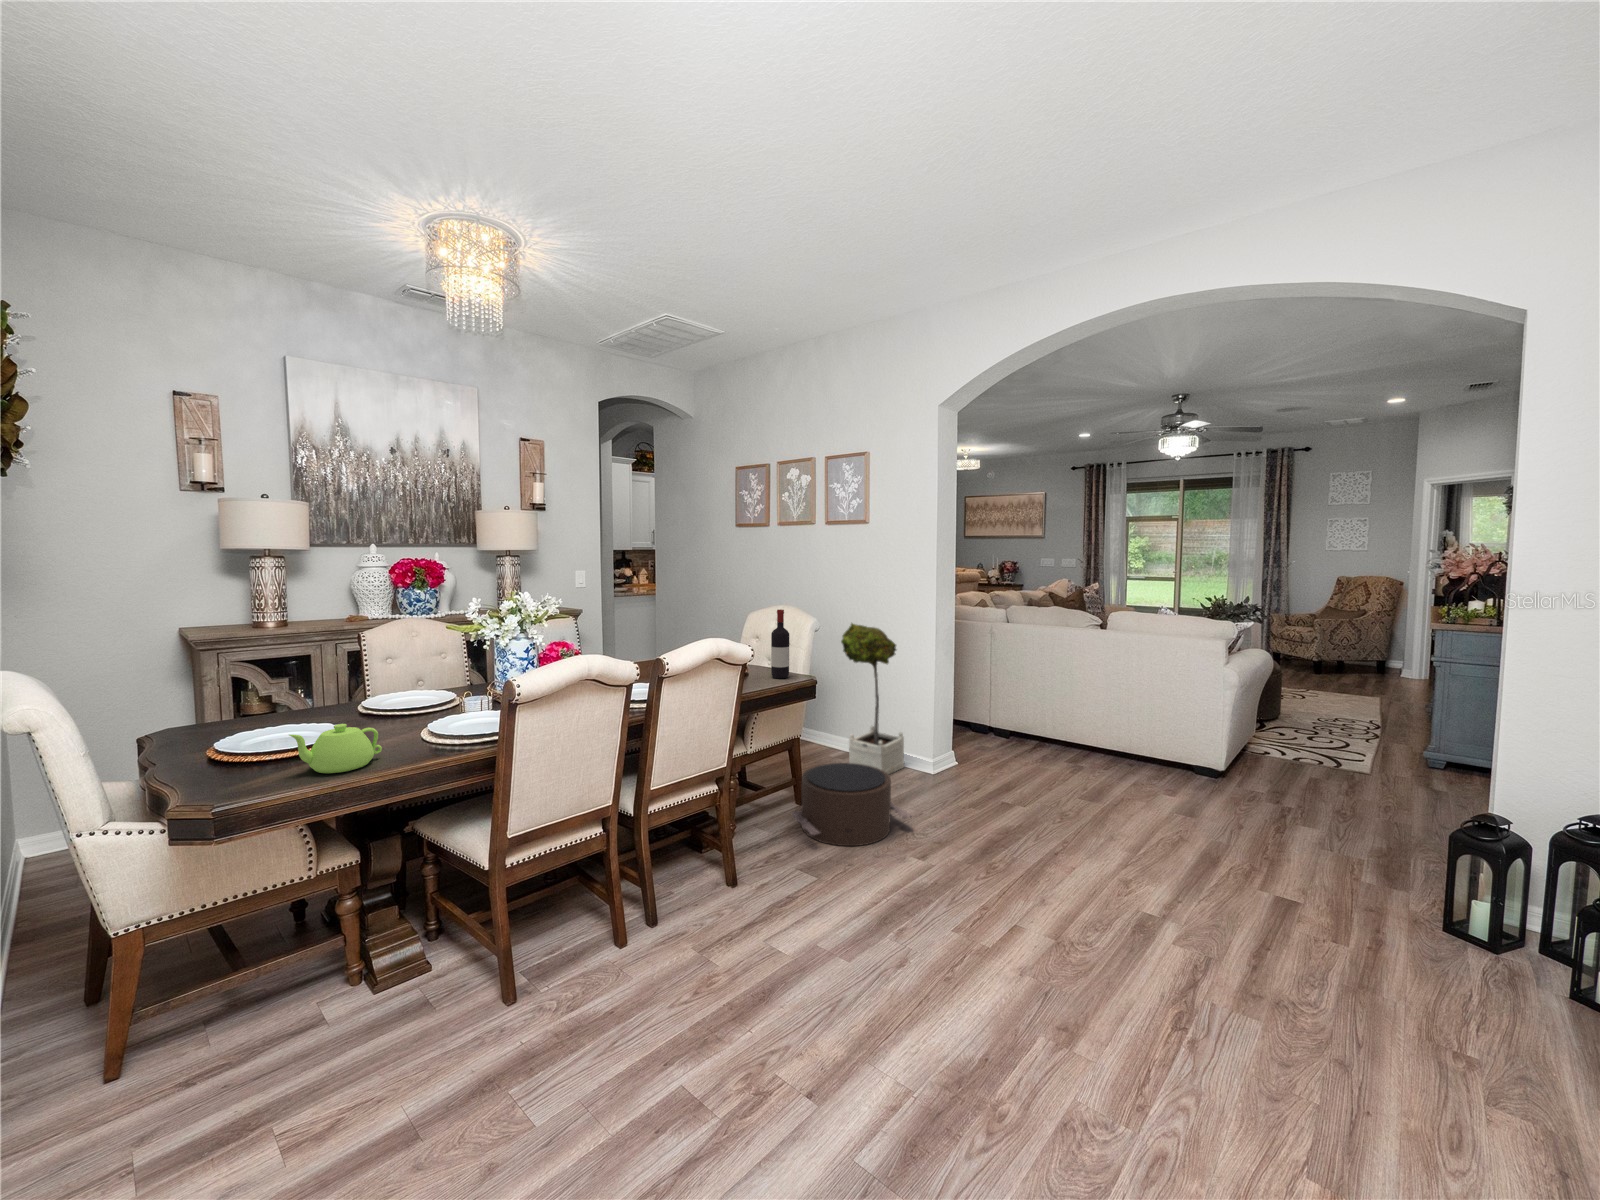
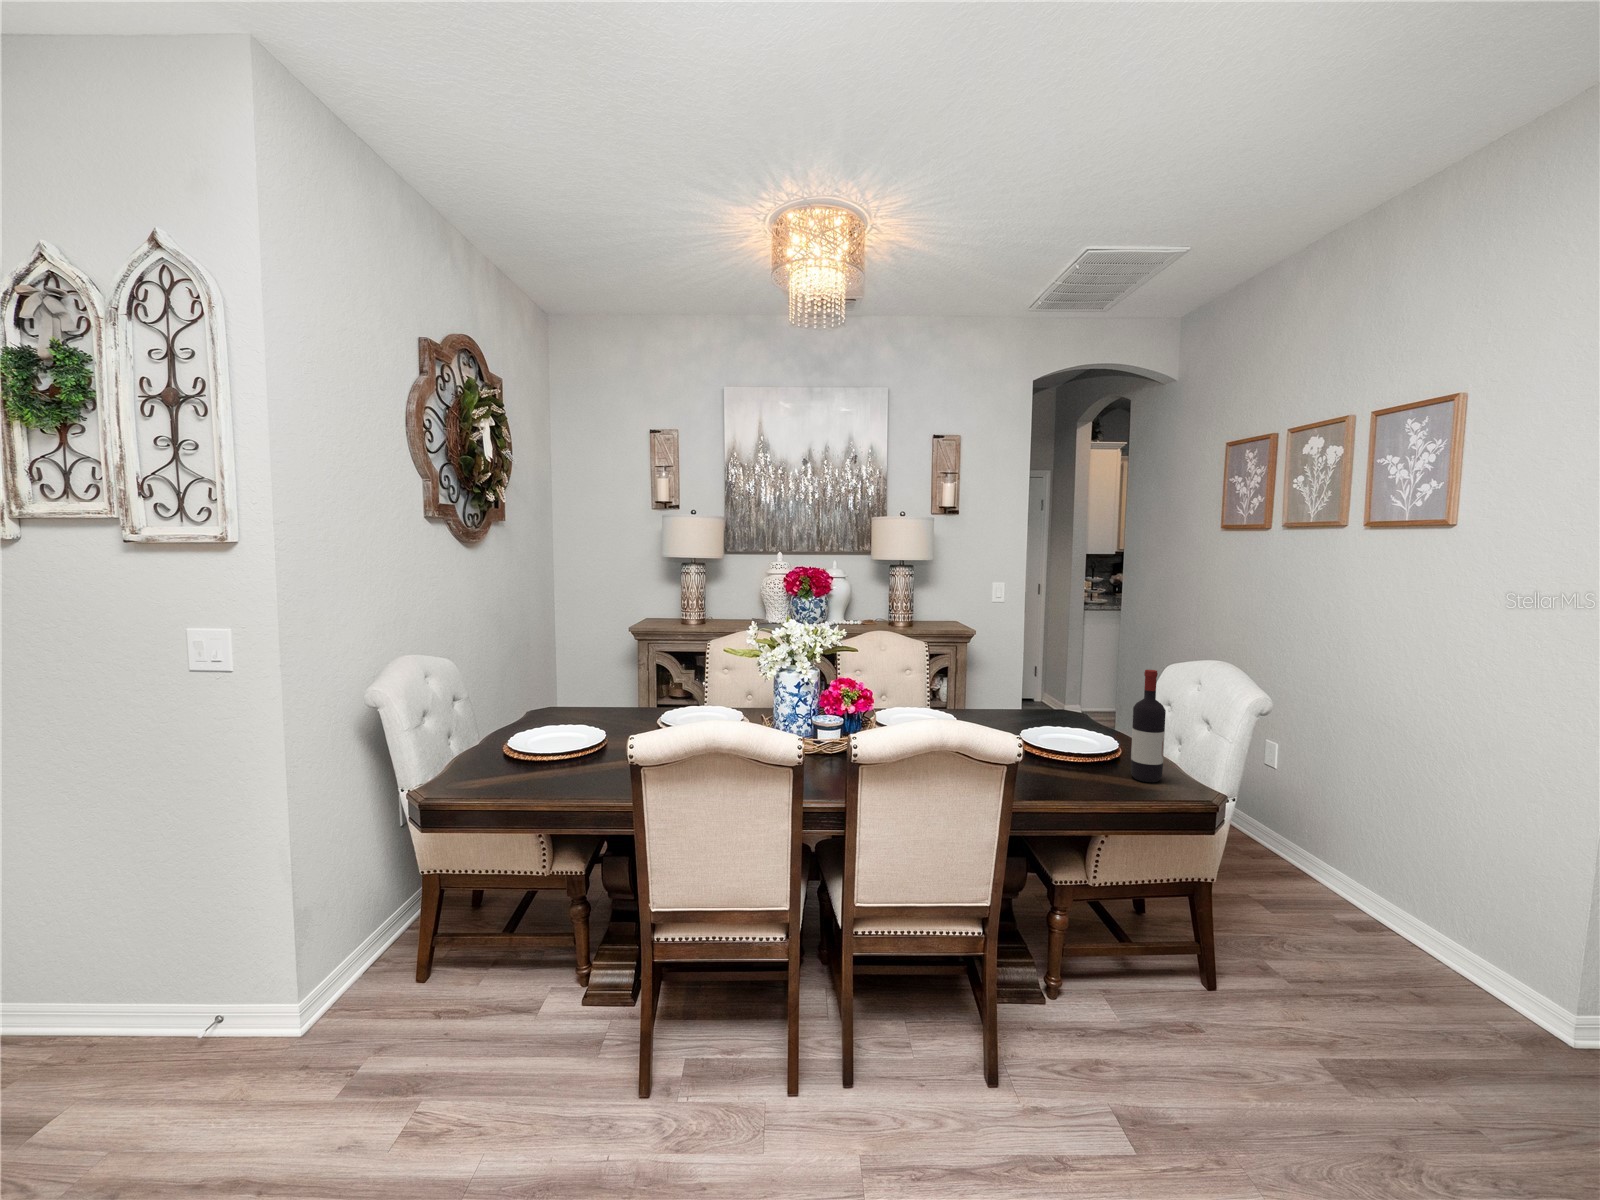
potted tree: present [841,623,904,775] -> none [1351,704,1491,1005]
teapot: present [289,724,382,773] -> none [496,738,573,786]
pouf: present [791,763,911,846] -> none [1158,941,1412,1131]

